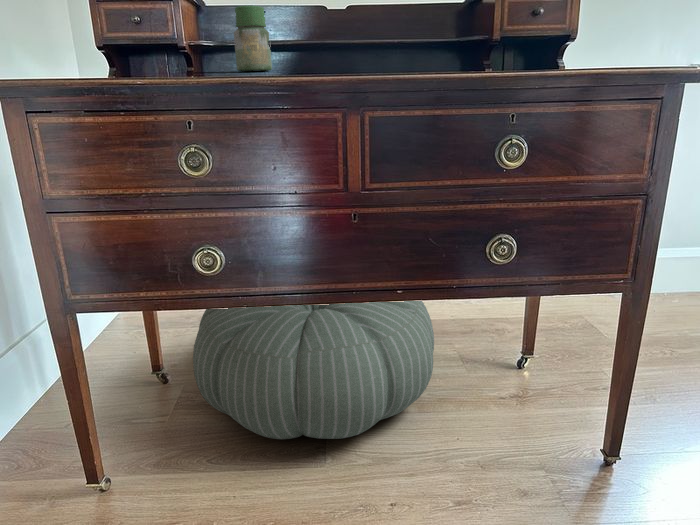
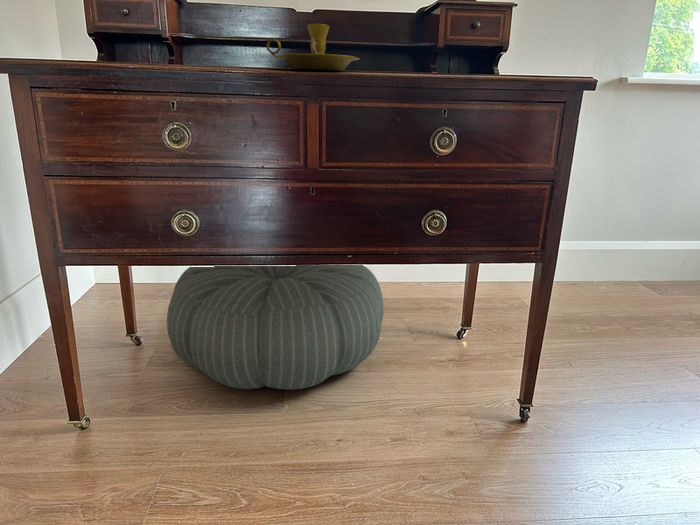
jar: present [234,6,272,72] -> none [213,5,246,64]
candlestick: none [295,20,406,76] -> present [266,24,359,71]

